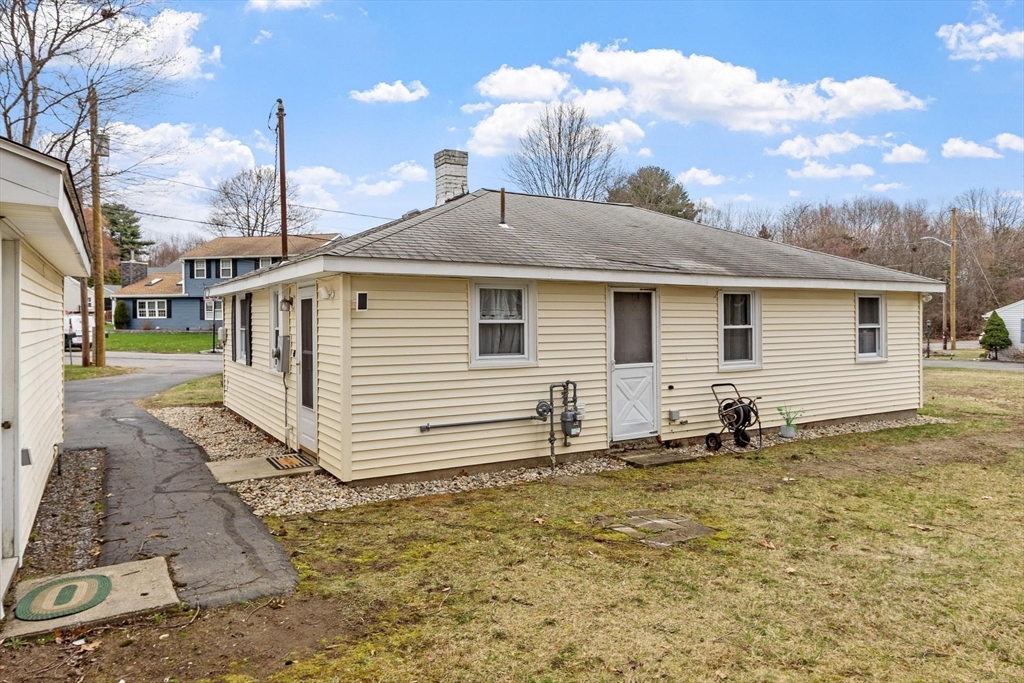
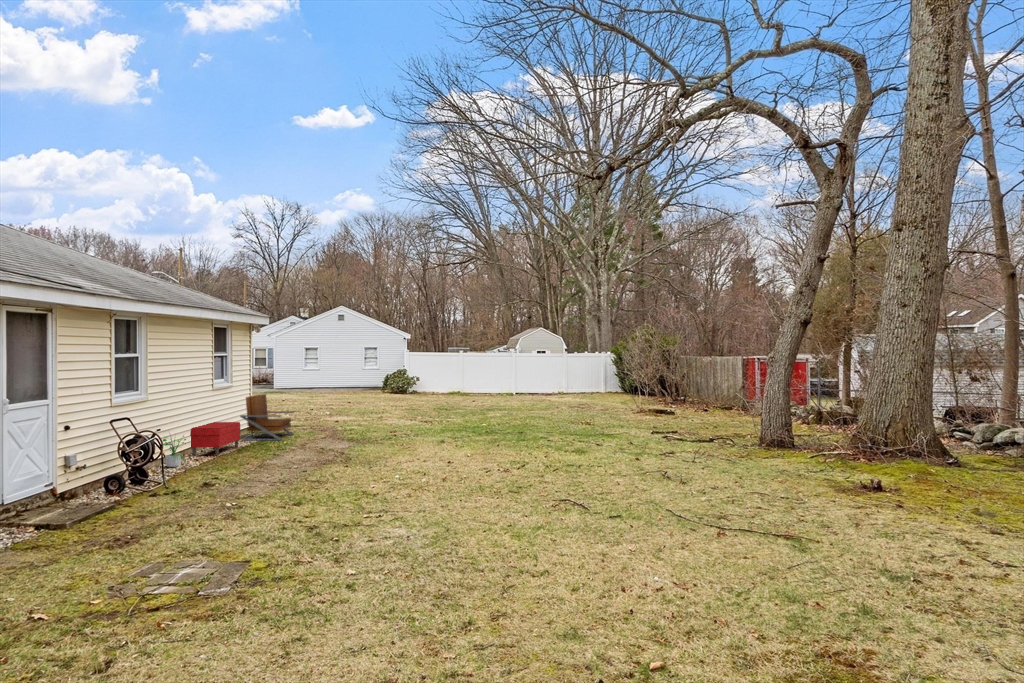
lounge chair: none [896,374,974,430] -> present [240,394,293,441]
bench: none [819,399,884,435] -> present [190,422,240,456]

